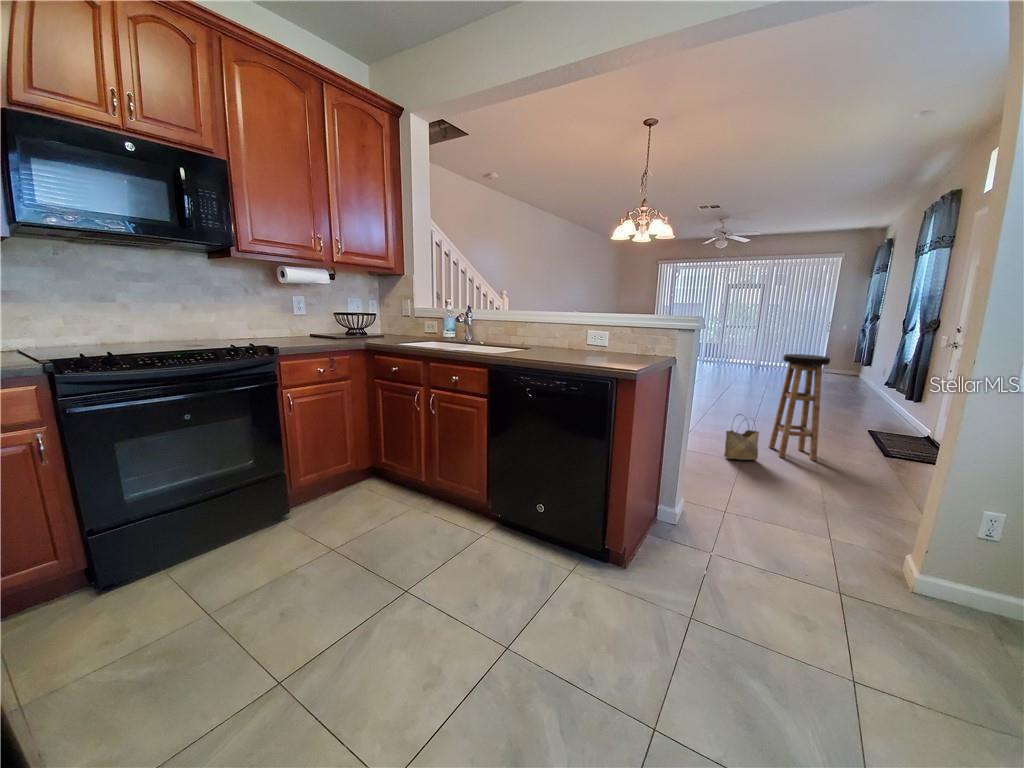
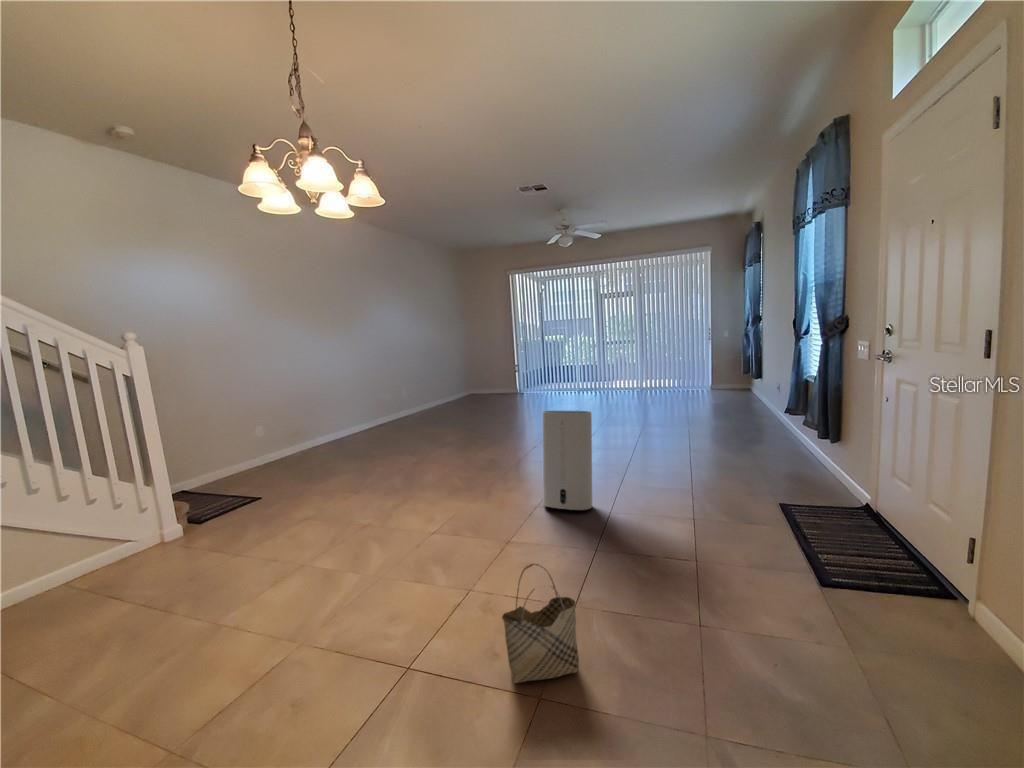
bar stool: present [768,354,830,461] -> none [609,408,701,641]
air purifier: none [711,360,751,419] -> present [542,411,592,510]

